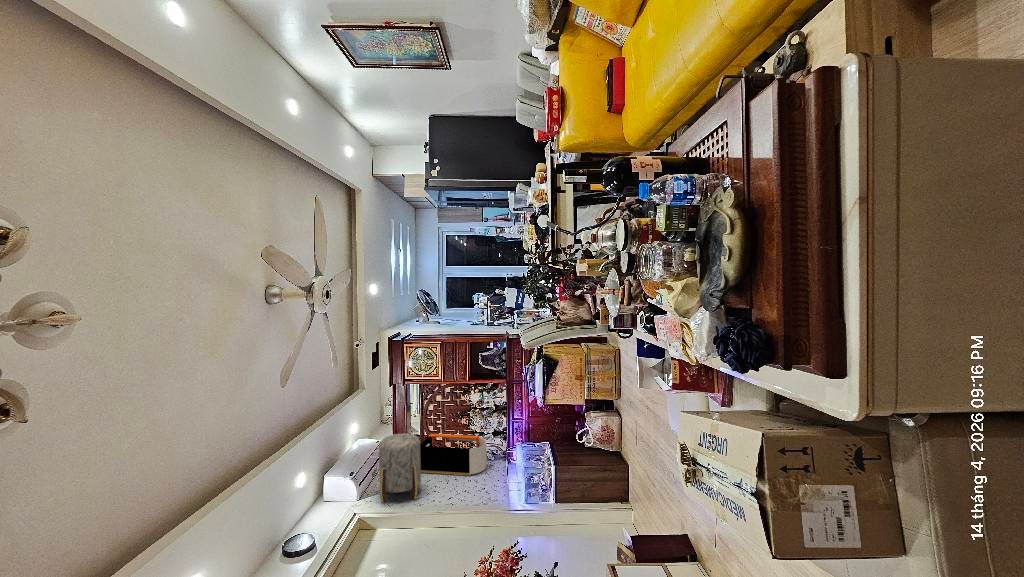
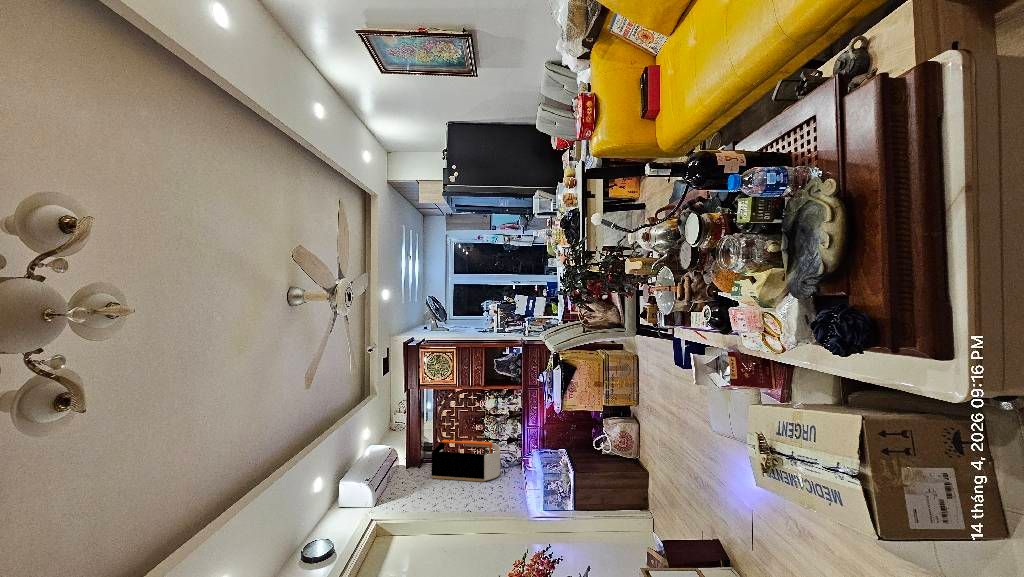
stool: present [379,433,421,503] -> none [396,438,437,508]

